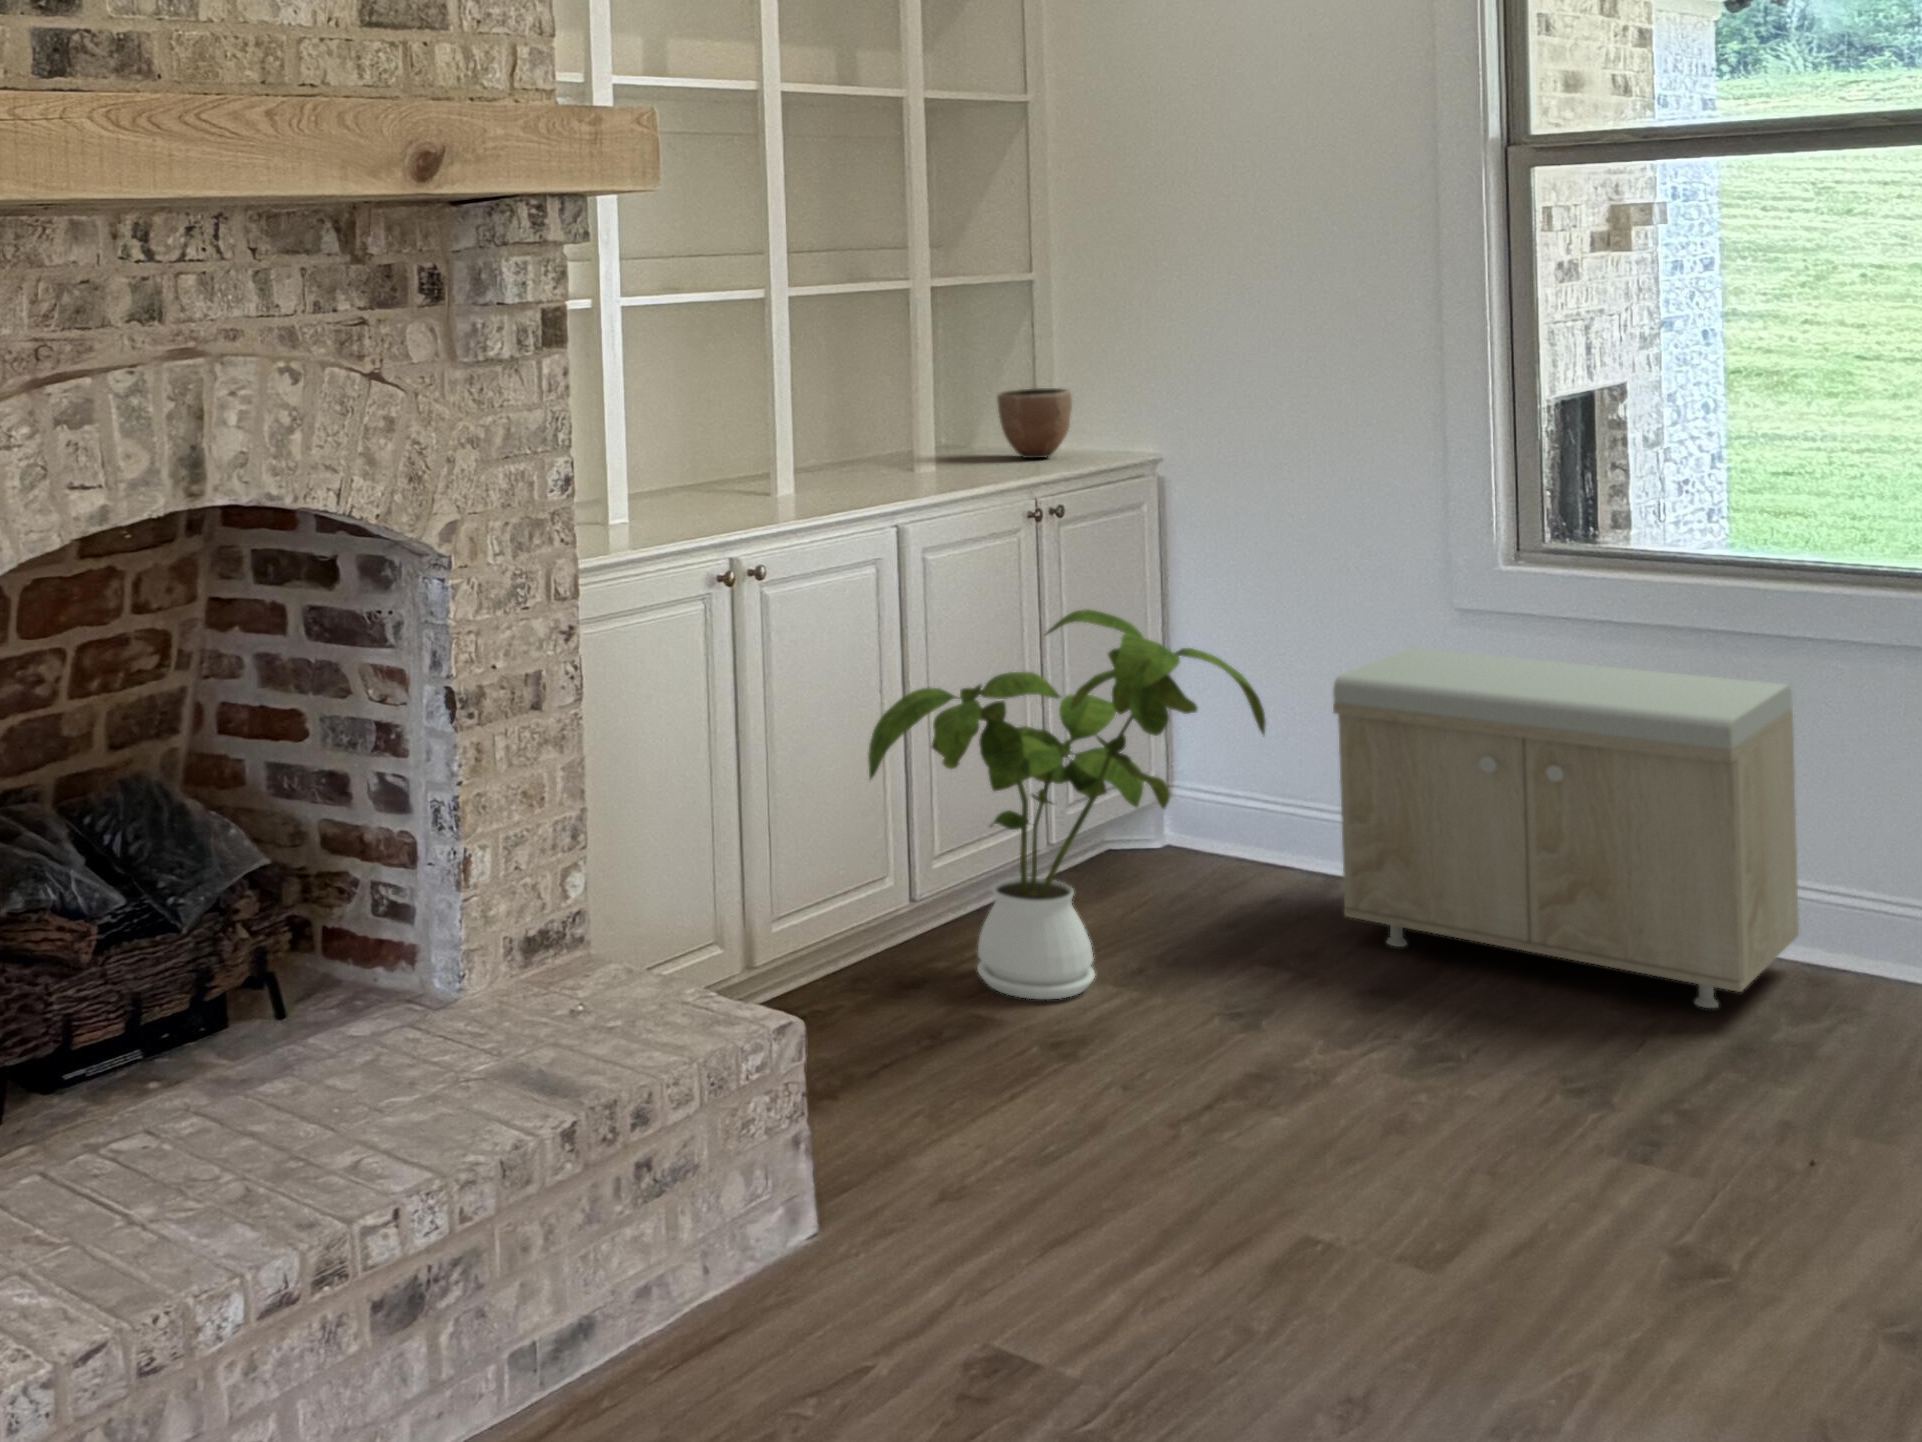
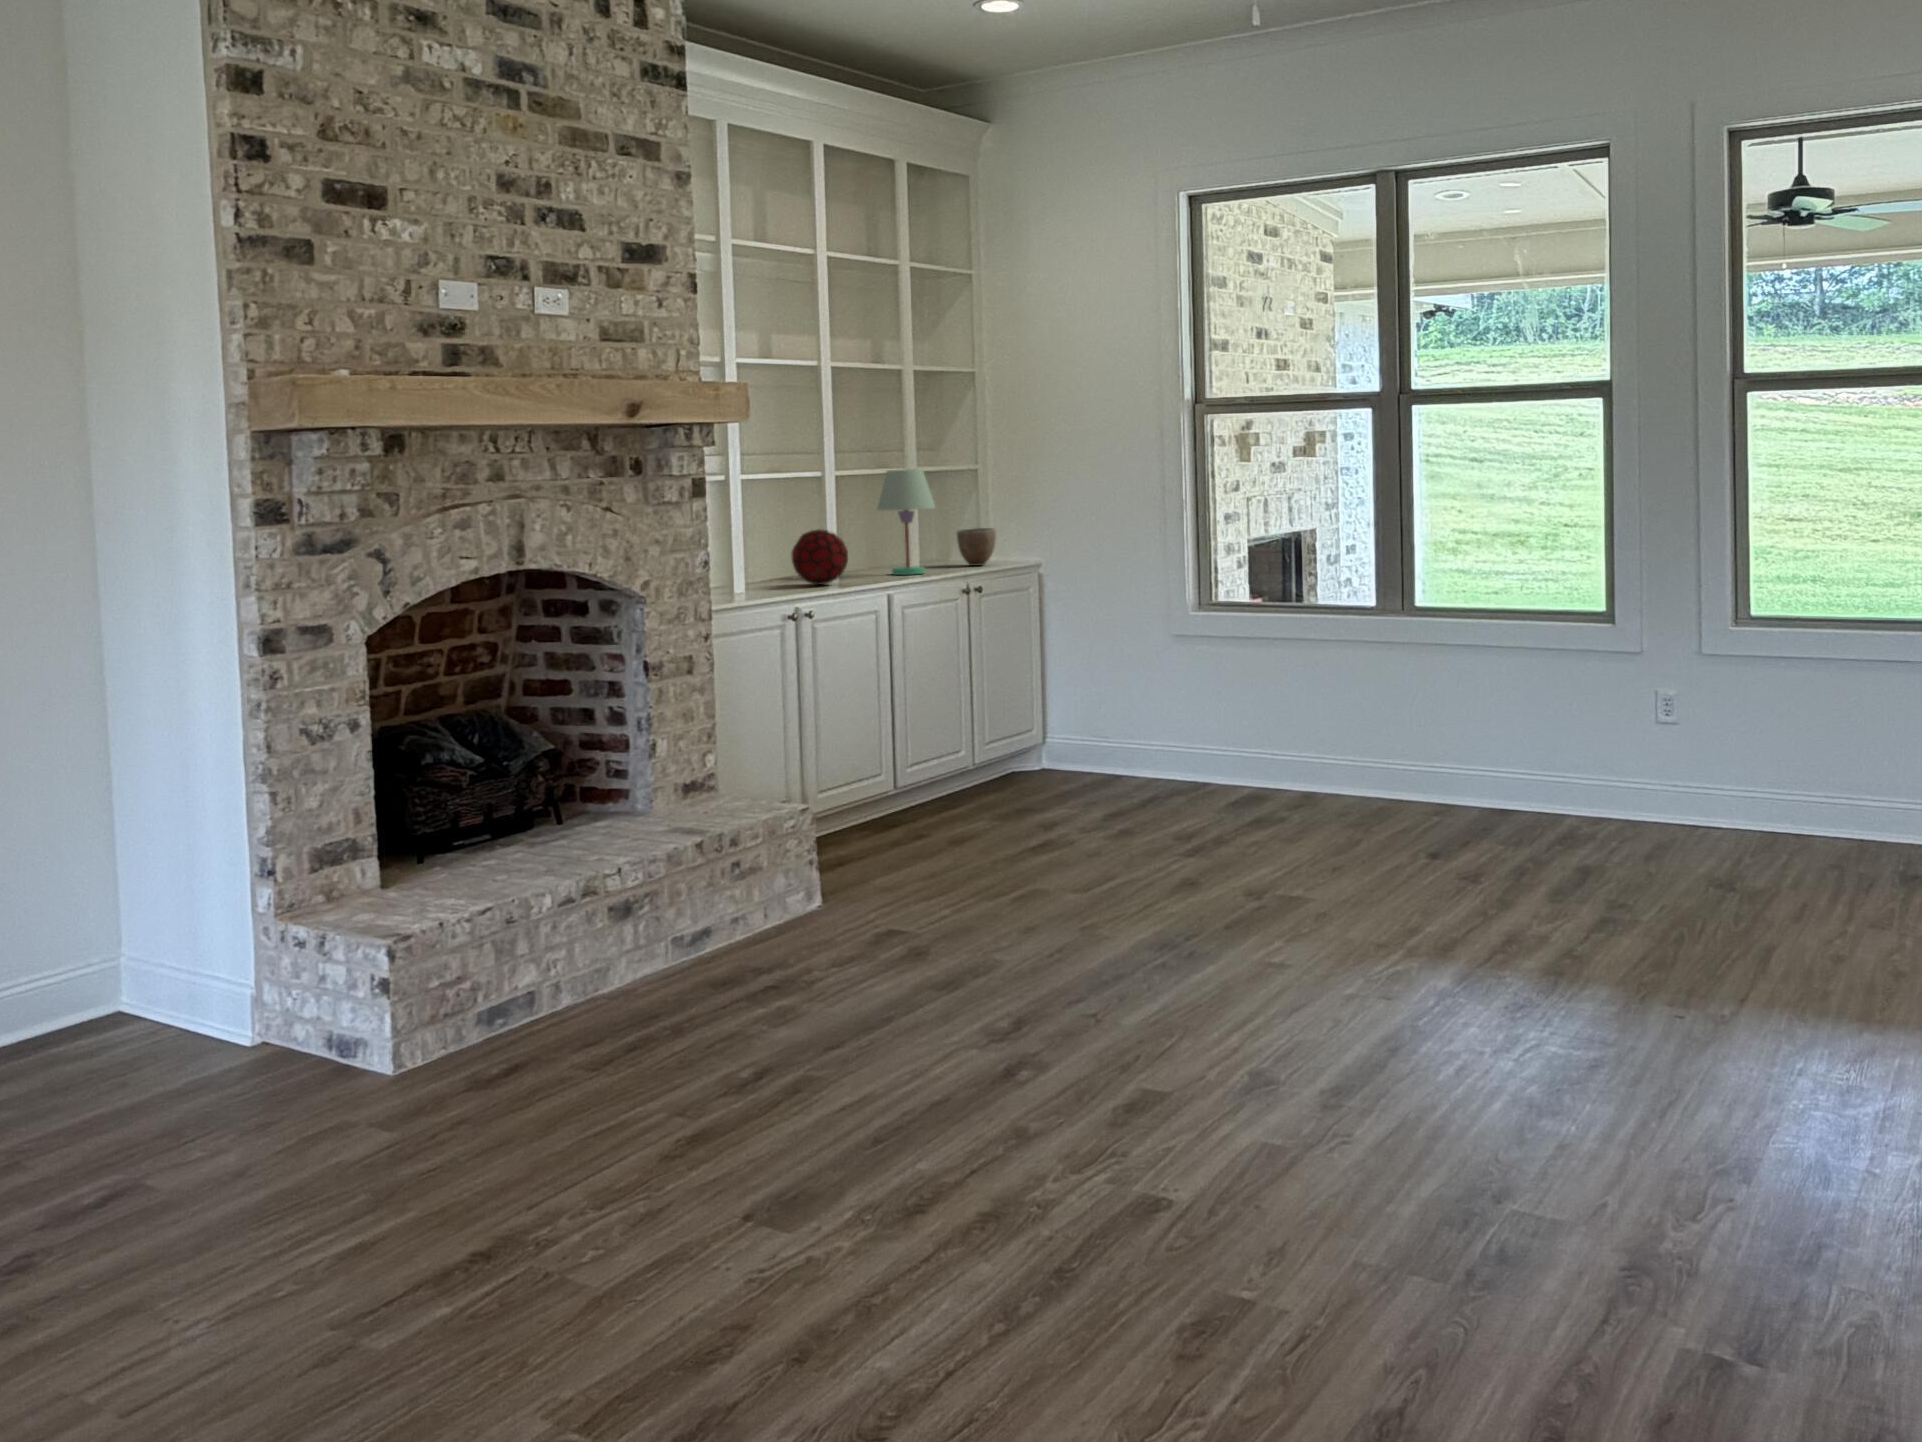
table lamp: none [858,281,971,480] -> present [877,469,935,575]
decorative orb: none [711,398,818,503] -> present [791,530,848,585]
house plant: present [868,609,1266,999] -> none [869,633,1060,830]
storage bench: present [1333,648,1799,1008] -> none [1106,657,1311,813]

